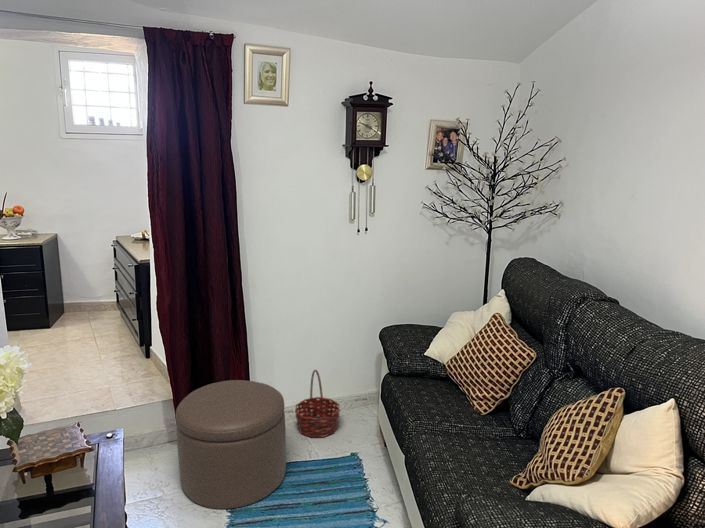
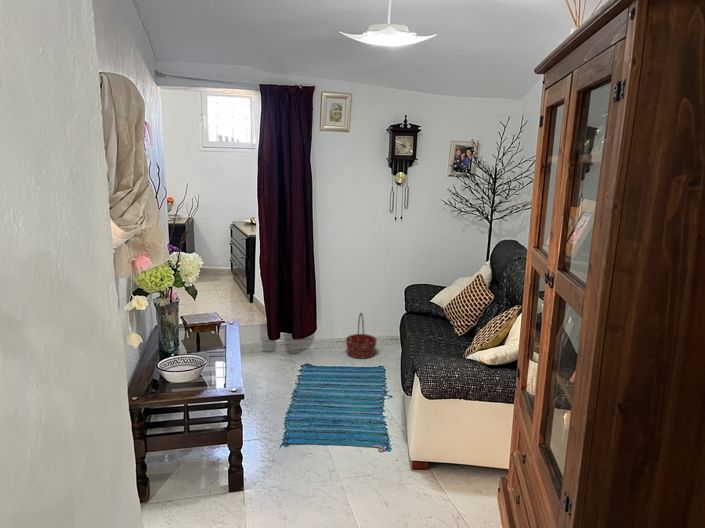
ottoman: present [175,380,286,509] -> none [267,312,335,386]

